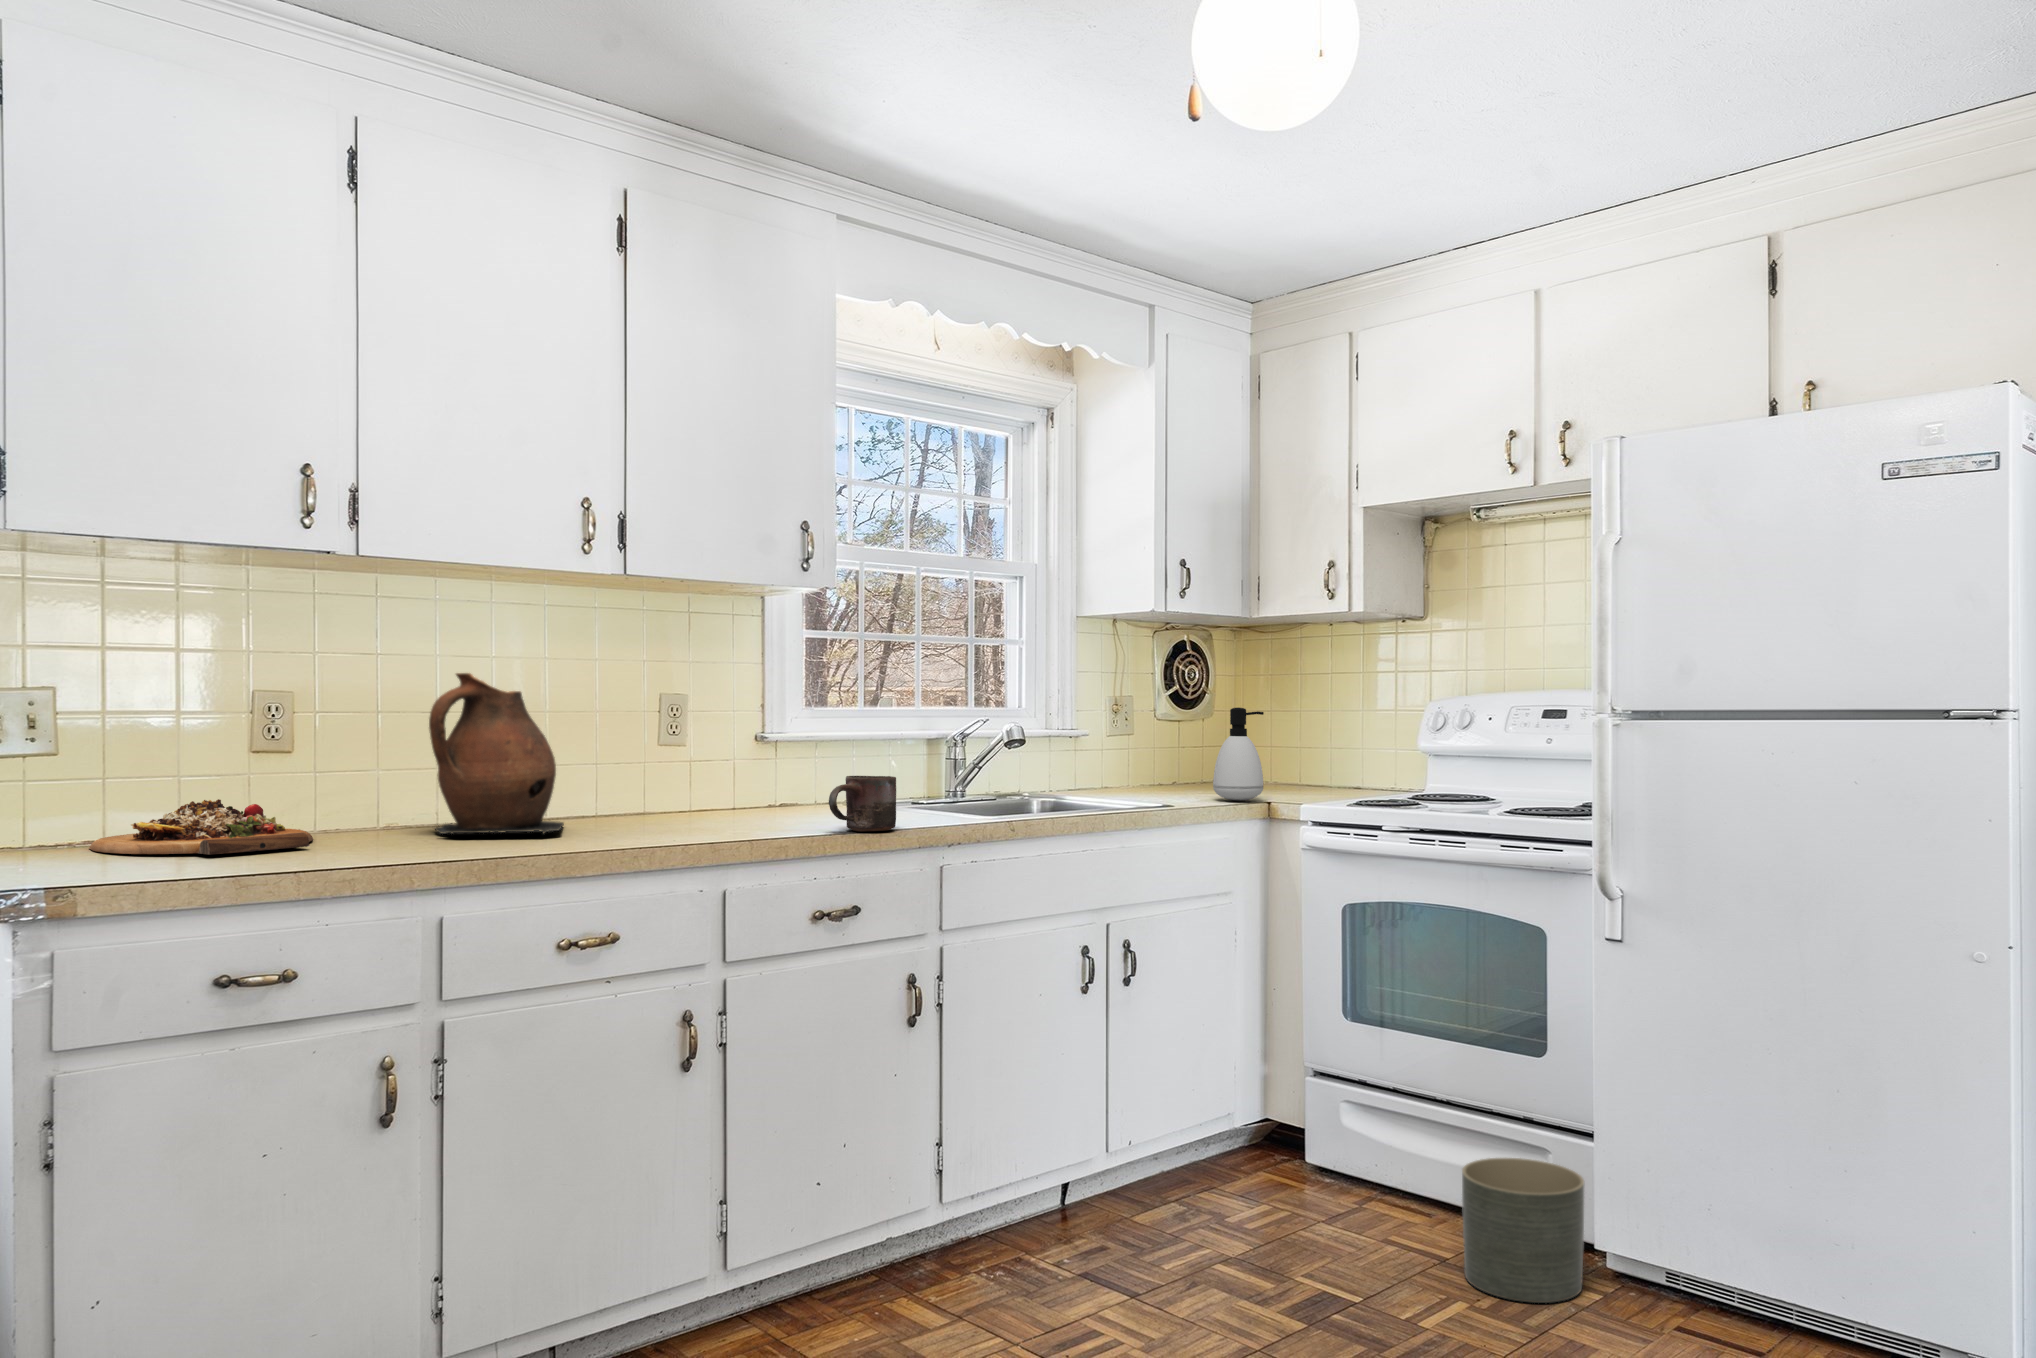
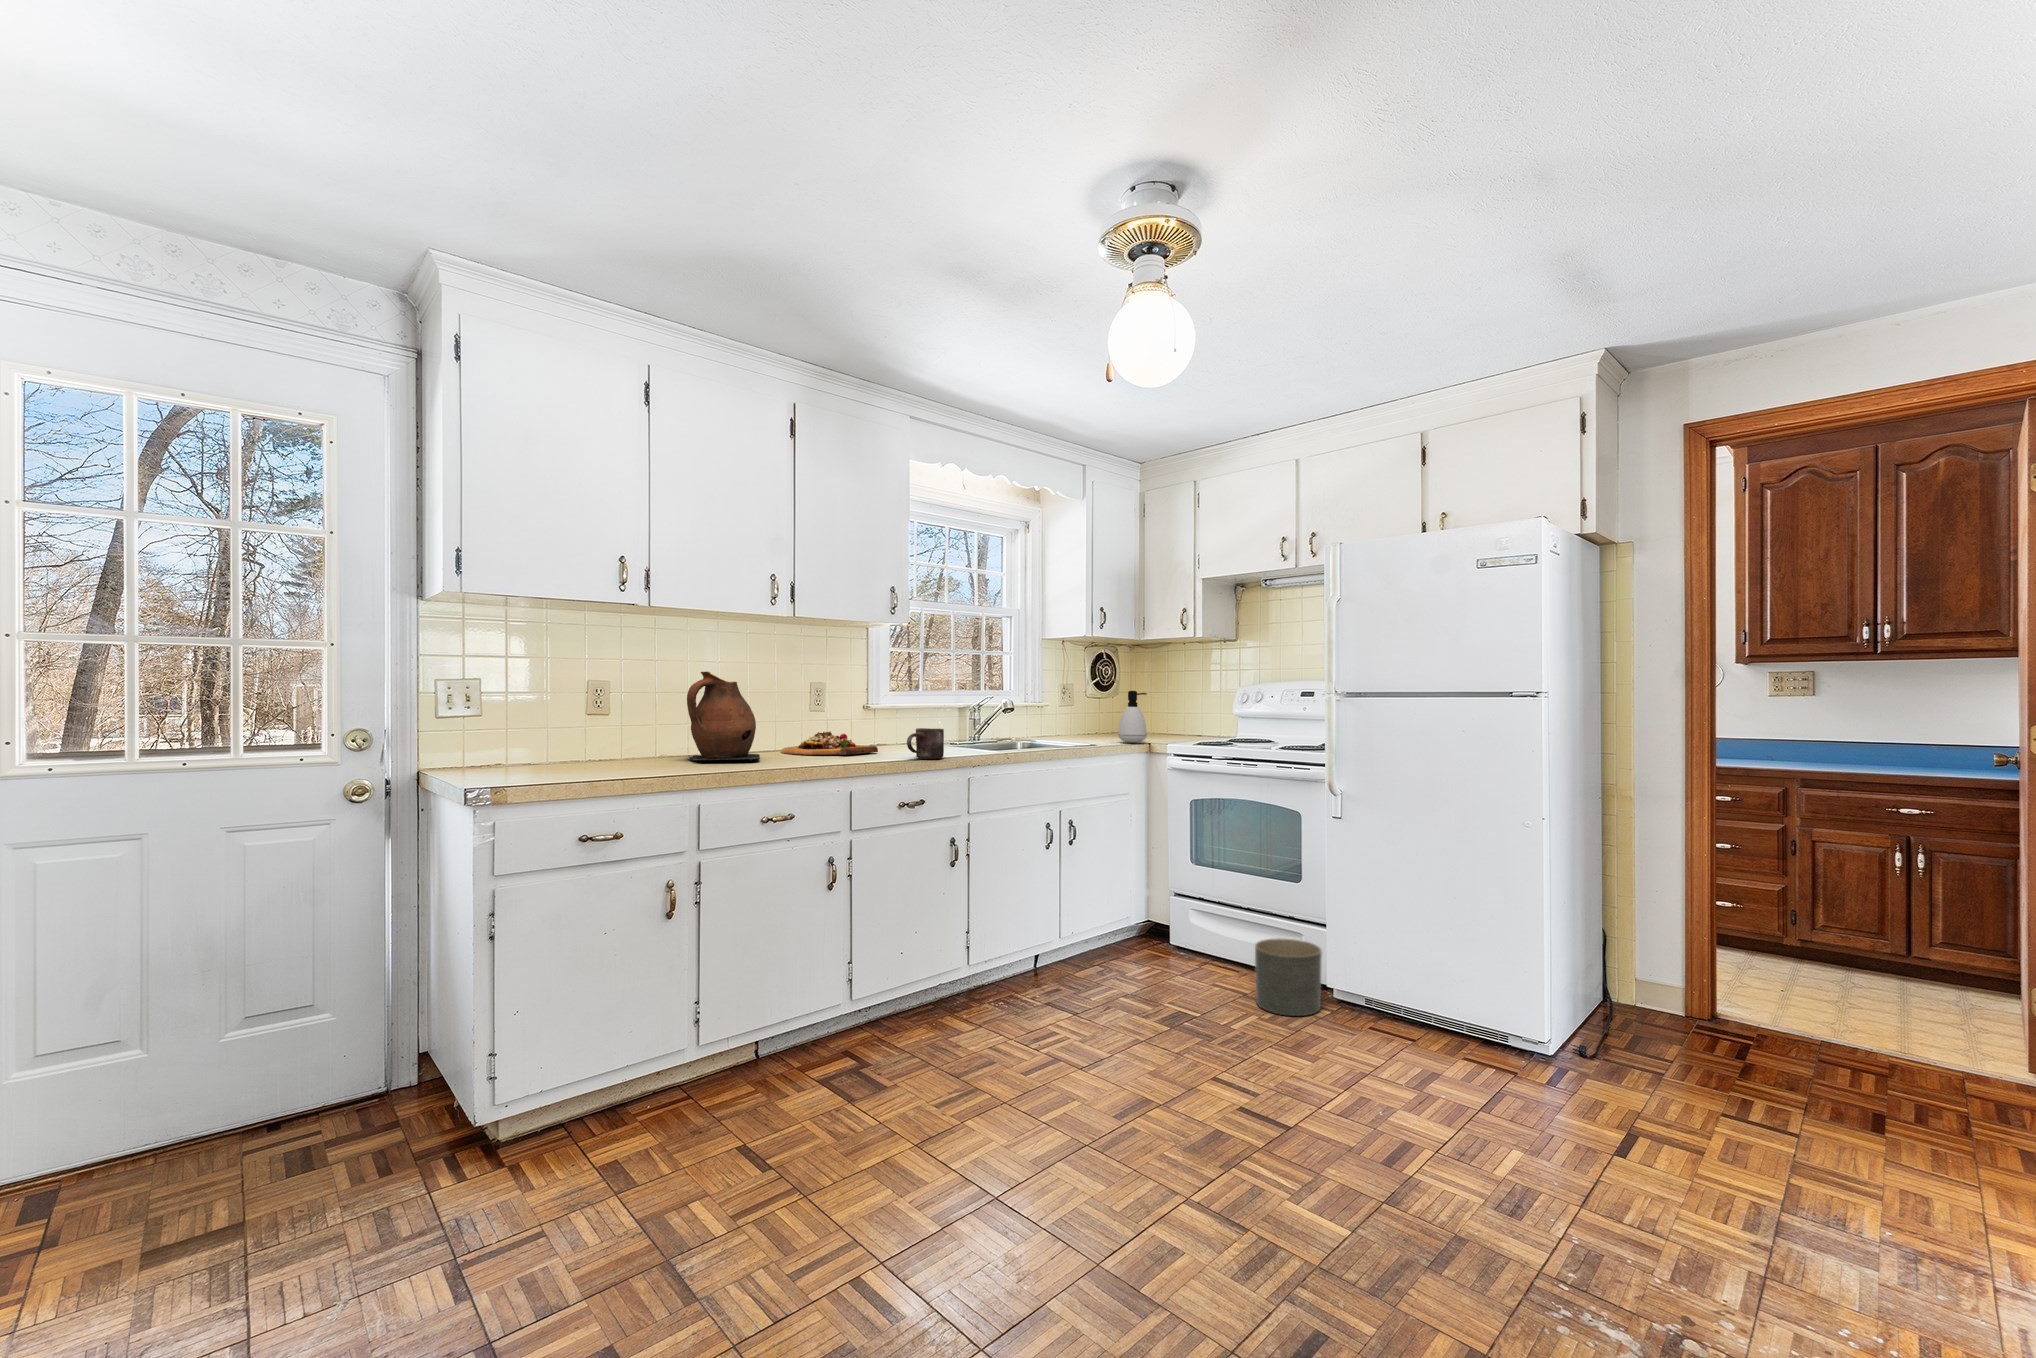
cutting board: present [89,799,313,855] -> present [781,732,878,755]

